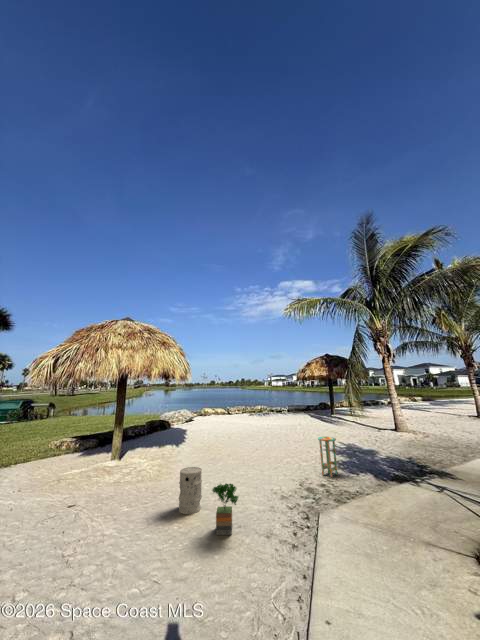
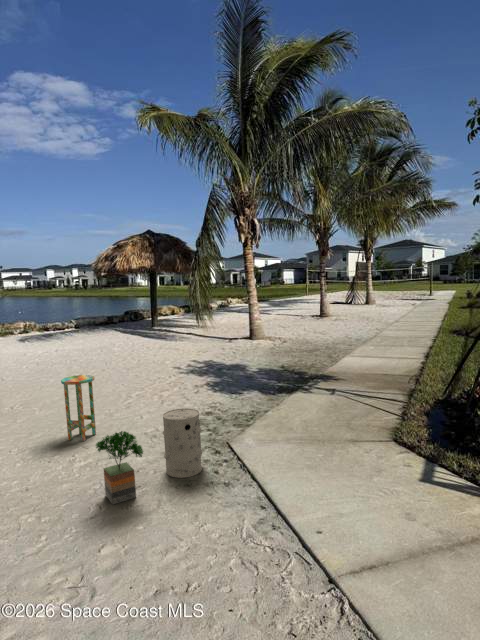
side table: present [318,437,338,477] -> present [61,375,96,441]
trash can: present [179,467,202,514] -> present [163,409,203,478]

